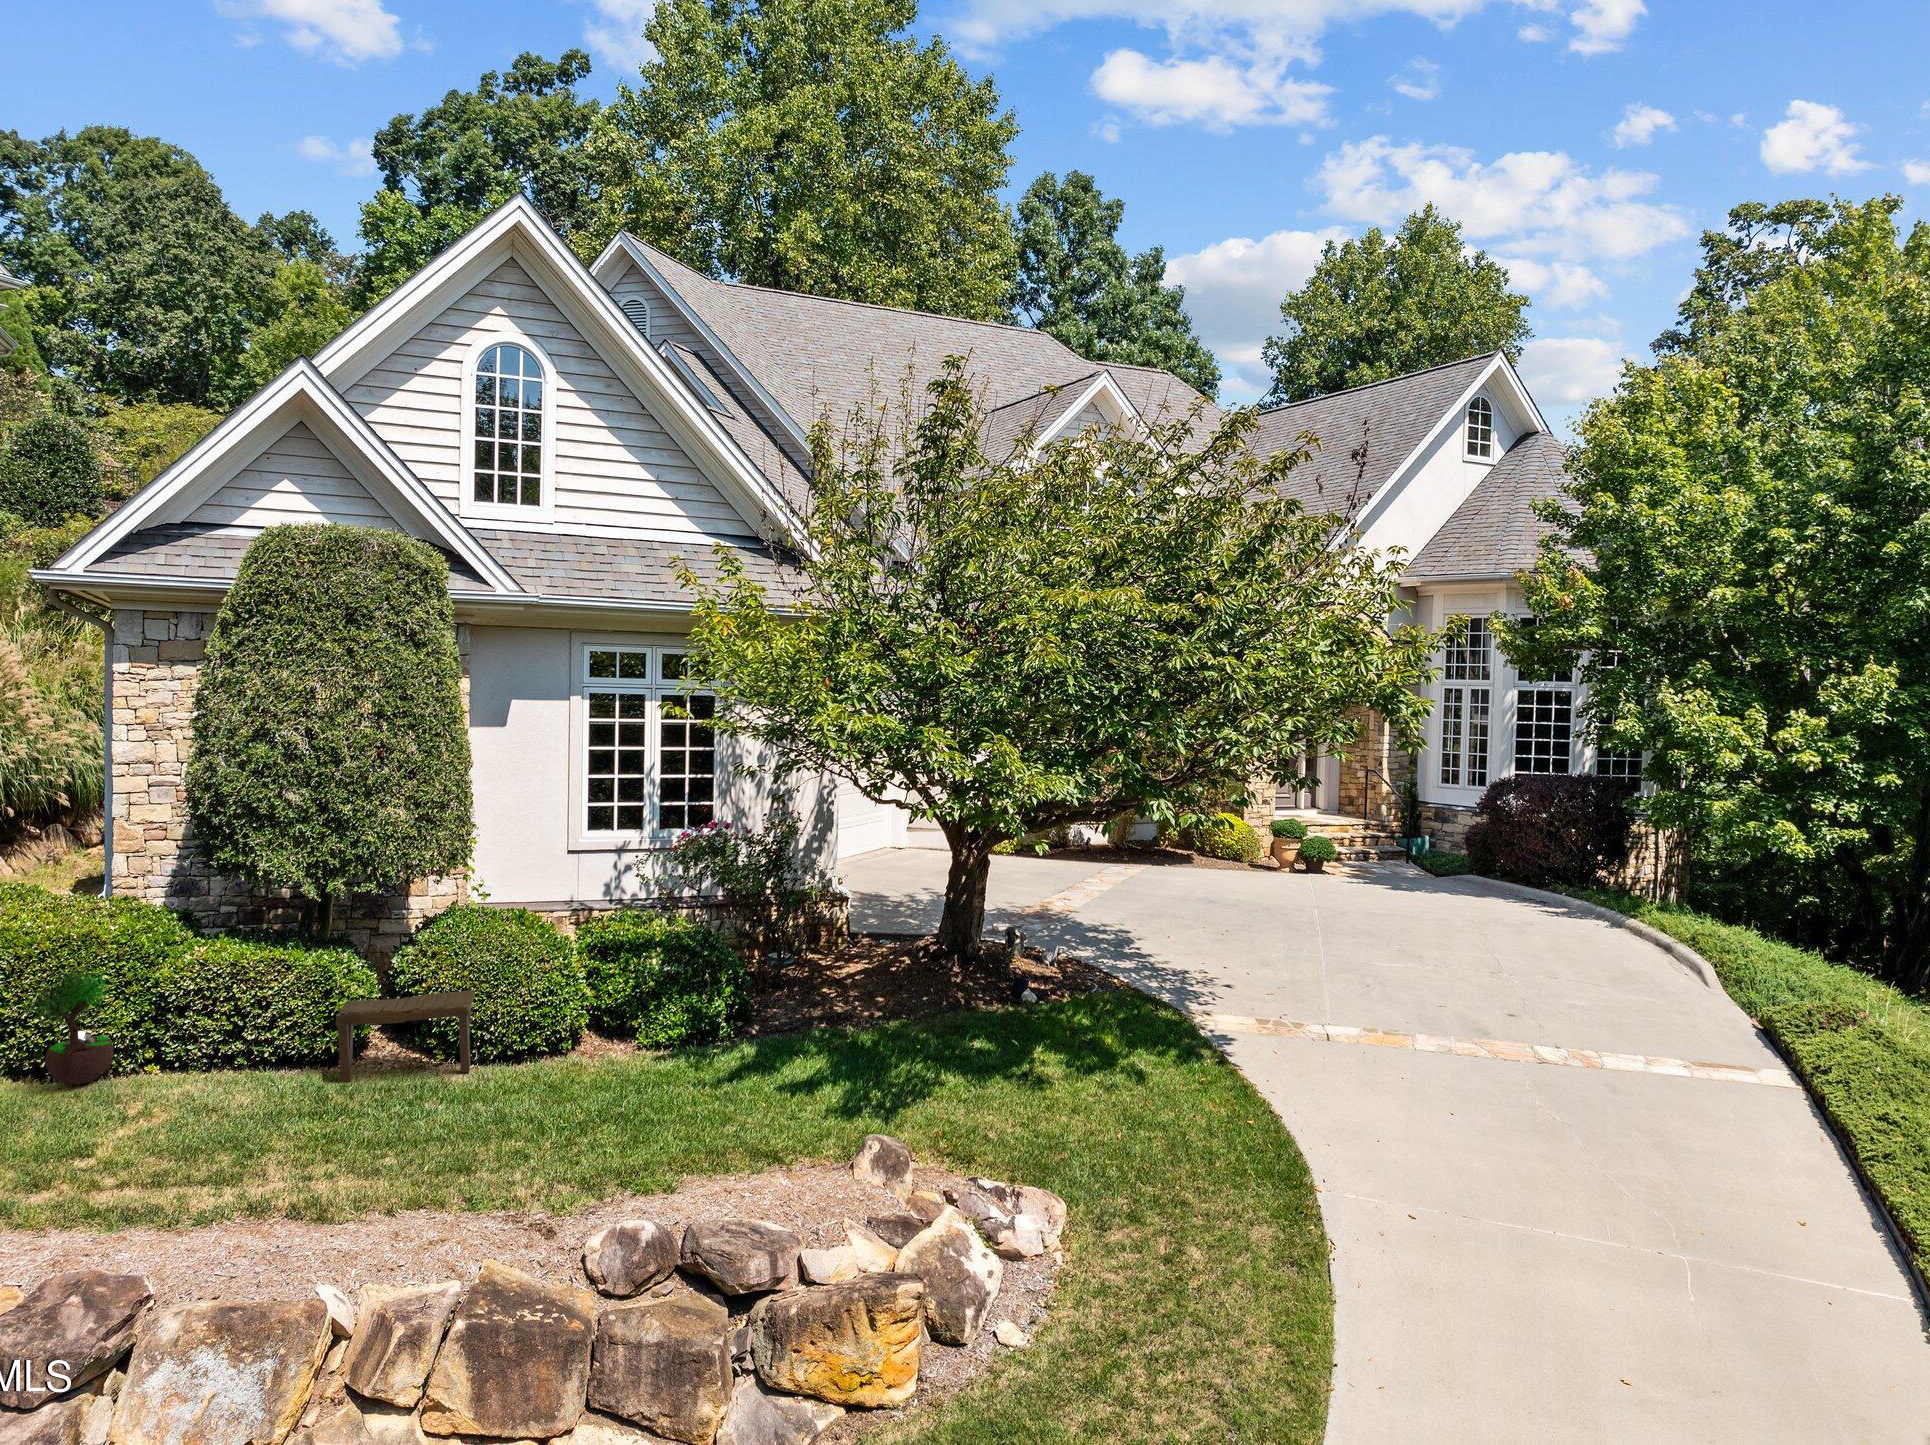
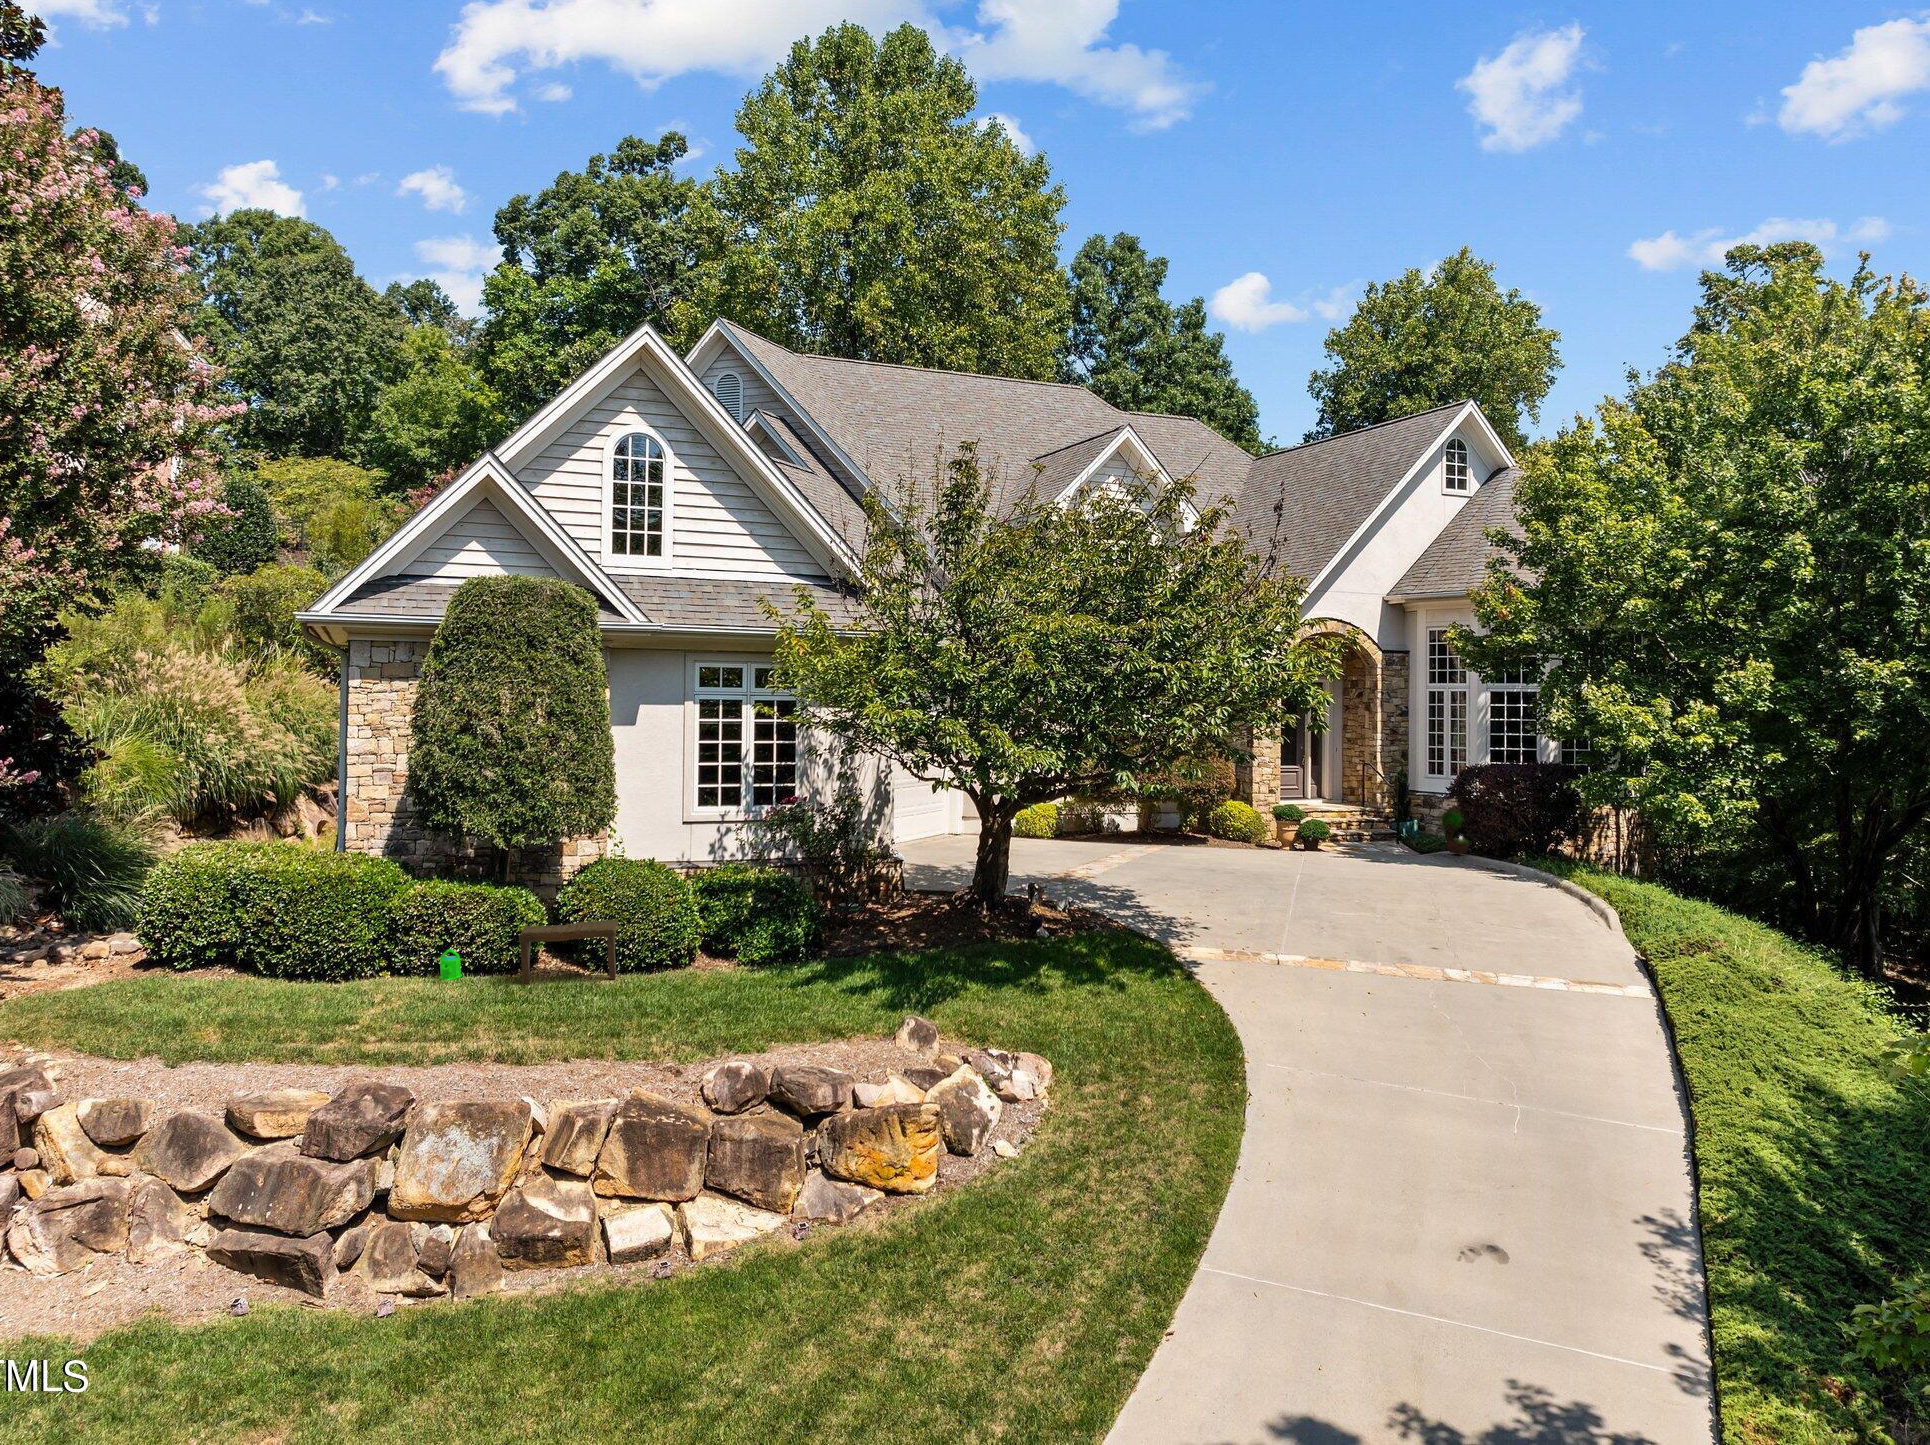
potted tree: present [24,961,114,1085] -> present [1440,811,1469,855]
watering can: none [226,1033,259,1076] -> present [439,949,462,980]

